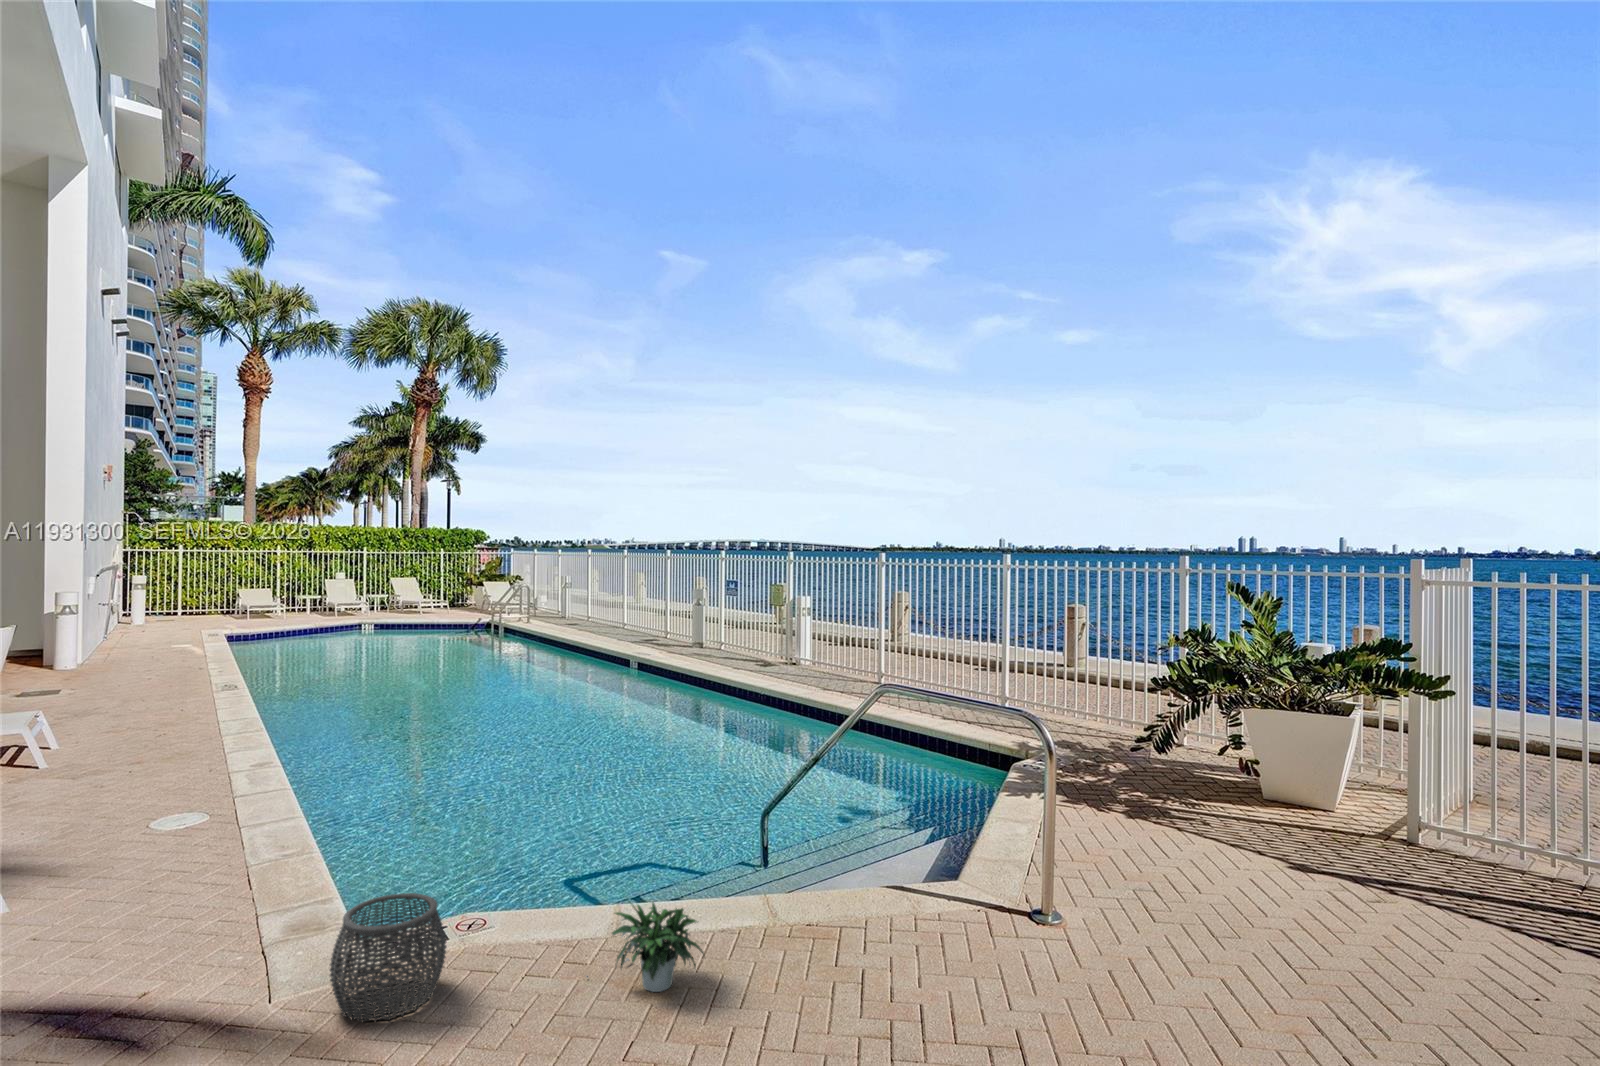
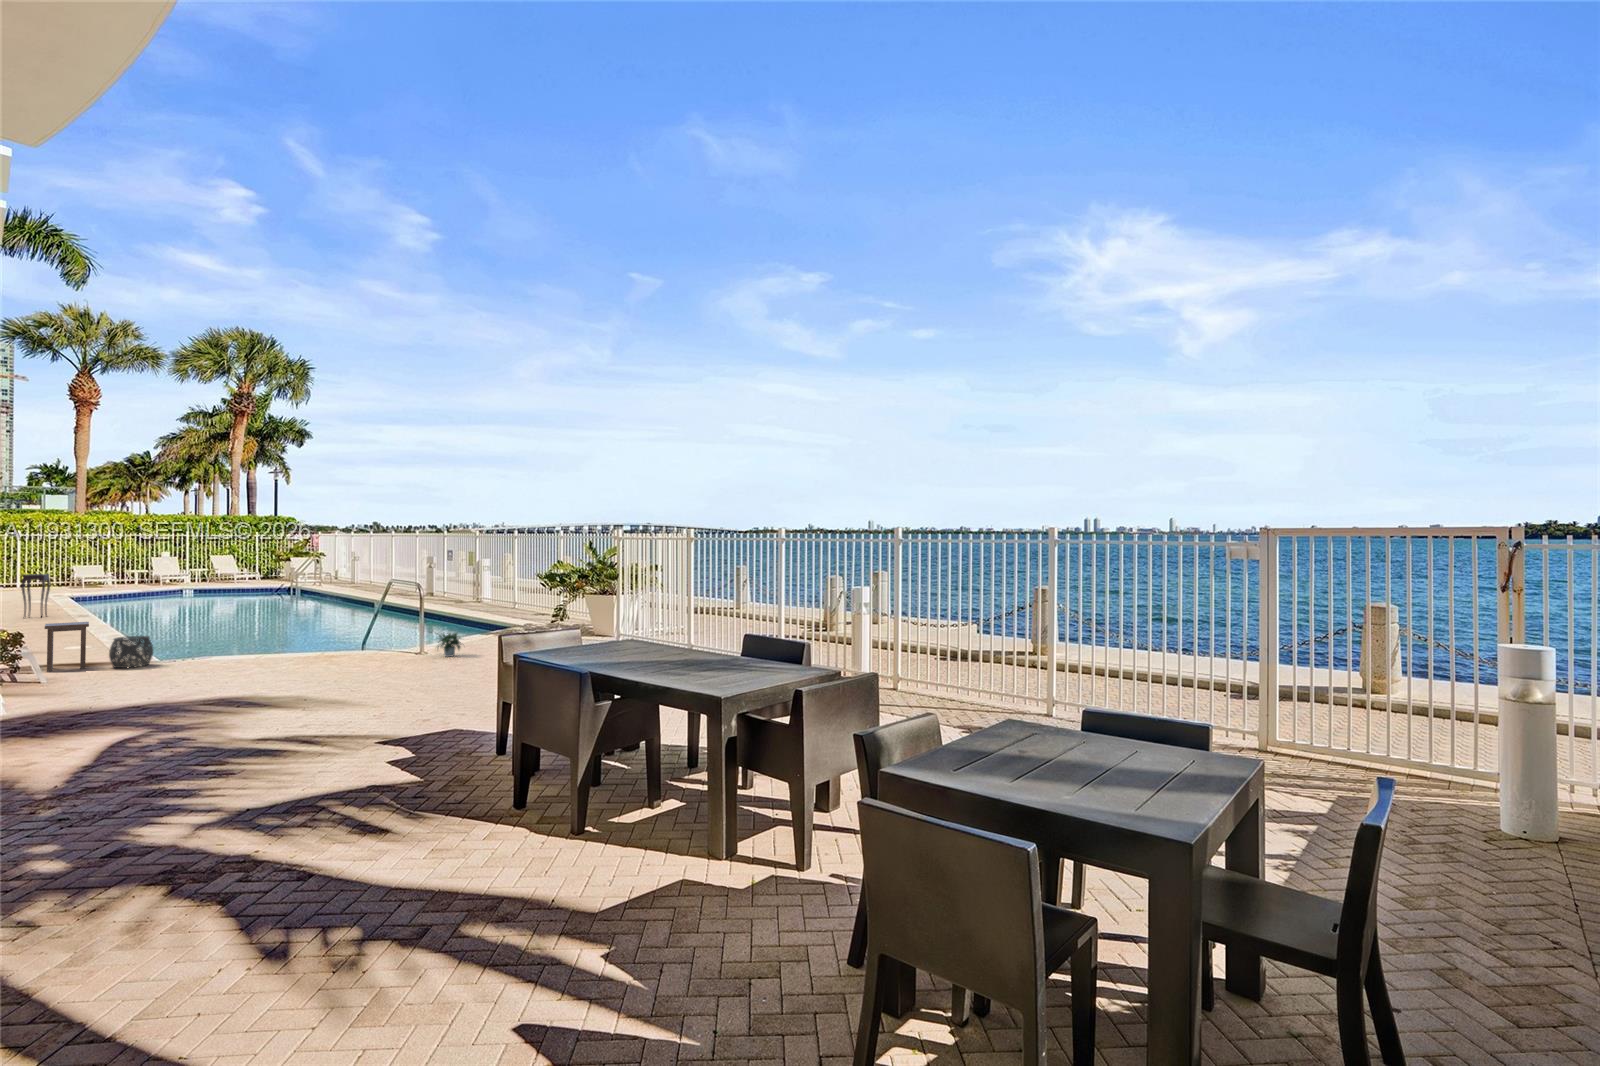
side table: none [167,618,208,690] -> present [21,574,50,618]
stool: none [153,843,277,1038] -> present [45,622,89,671]
potted plant: present [587,902,704,992] -> present [437,633,461,657]

